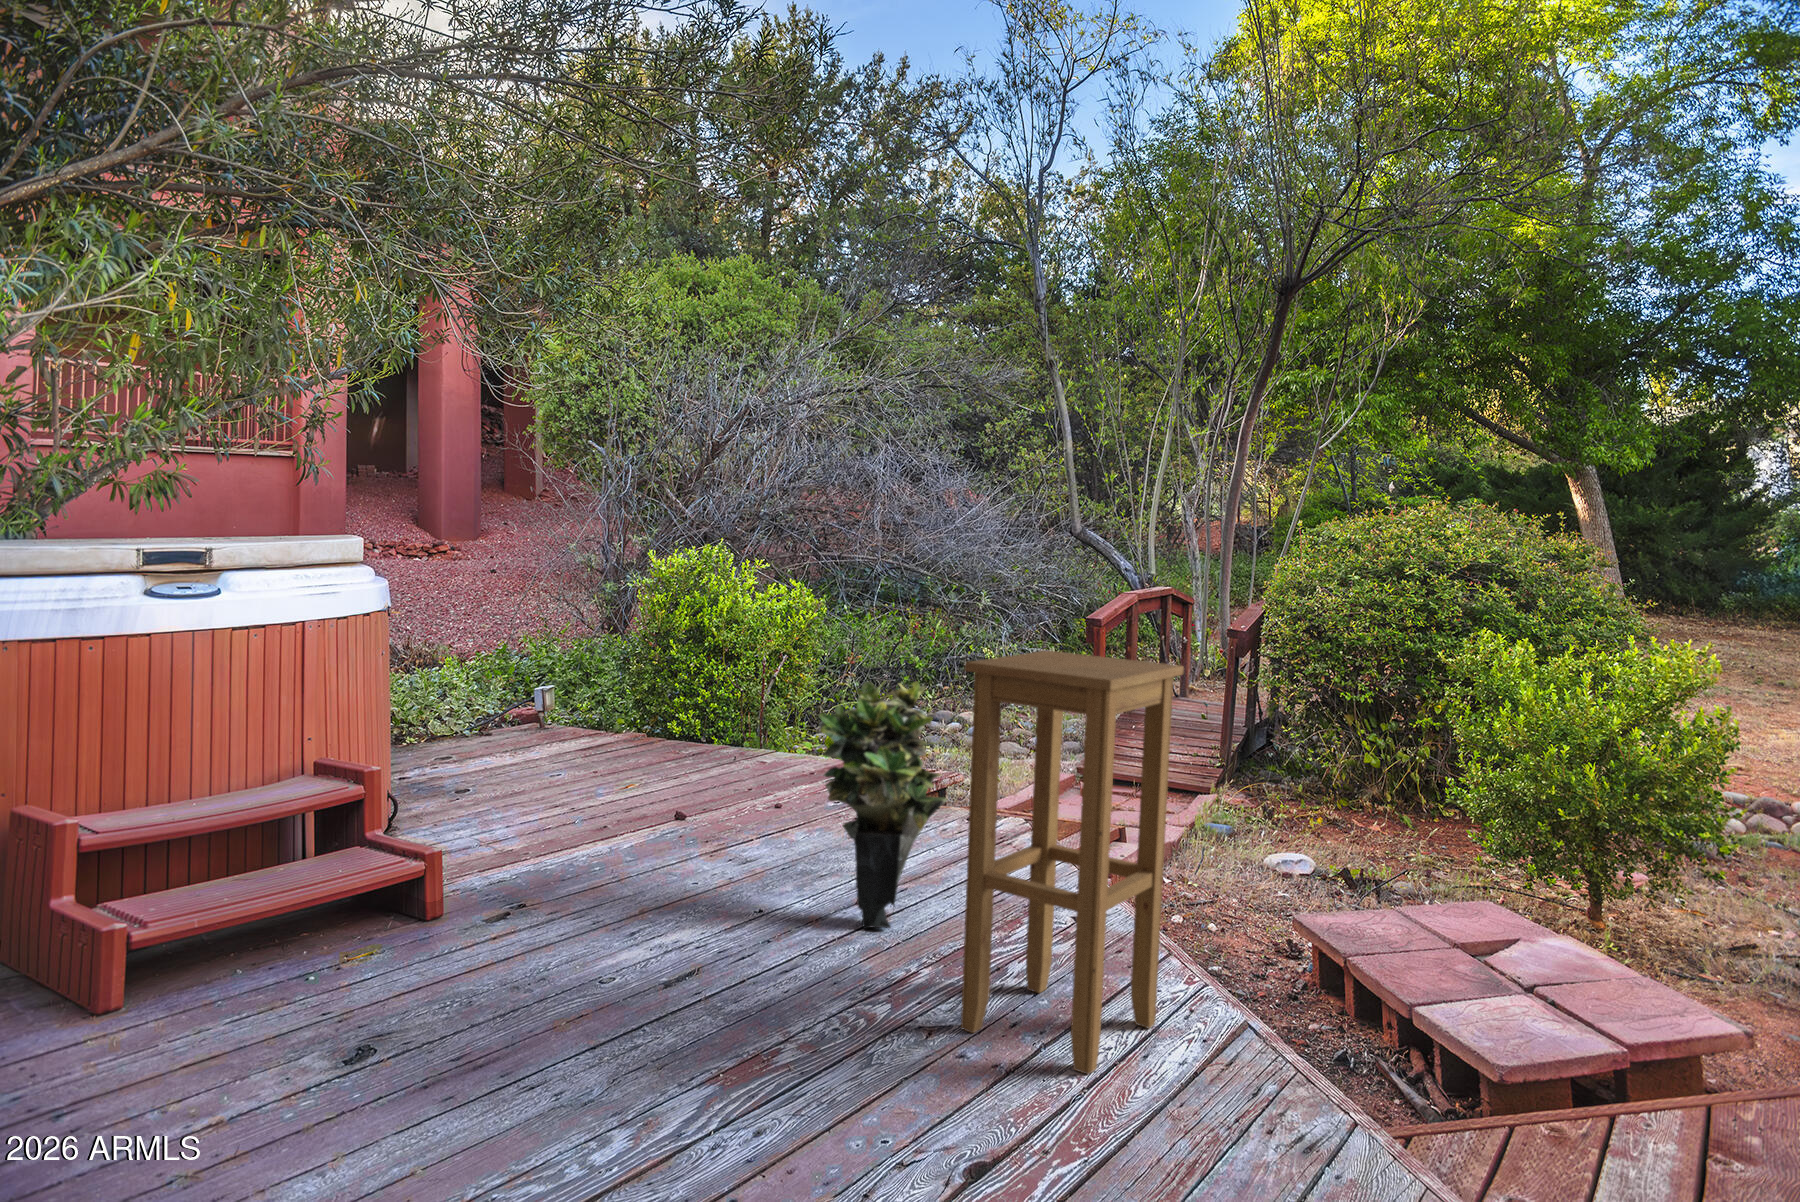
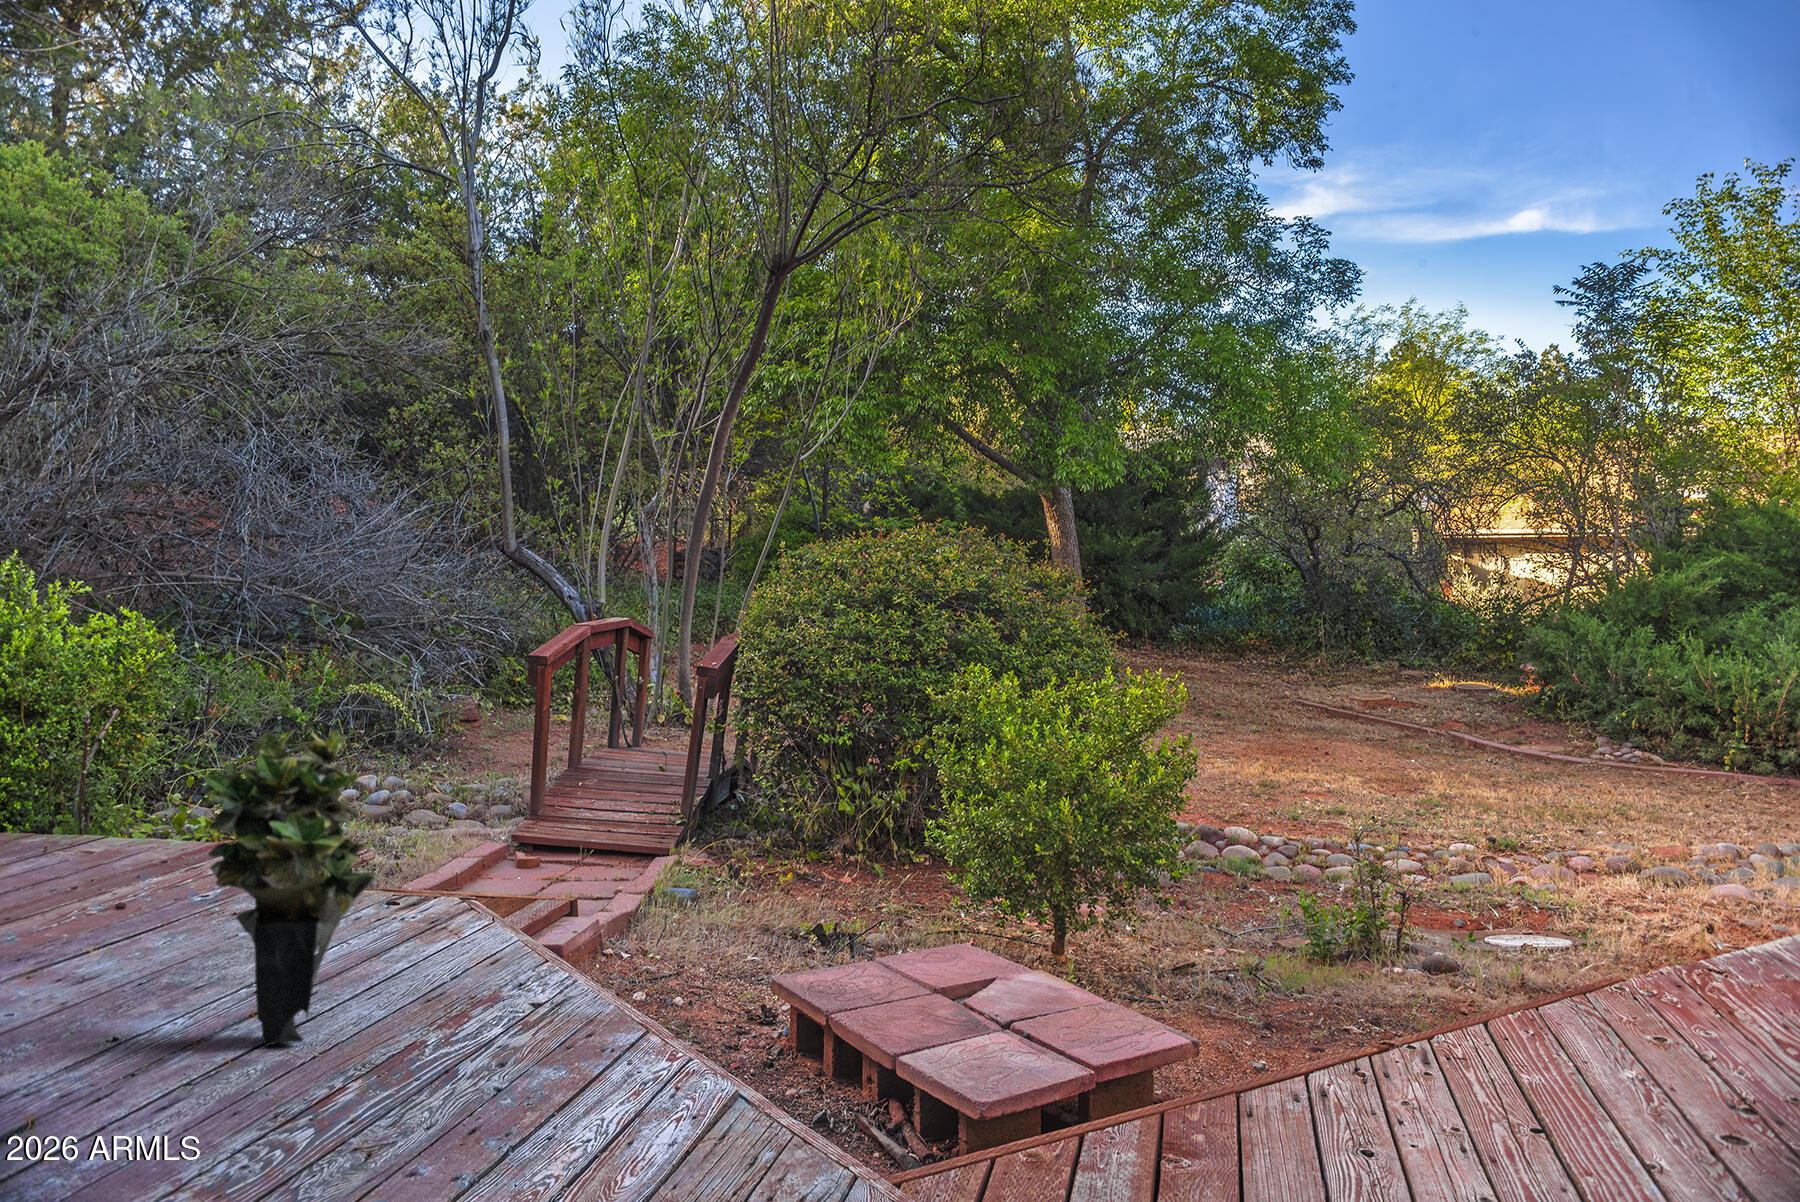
stool: present [961,651,1184,1074] -> none [408,687,672,1170]

